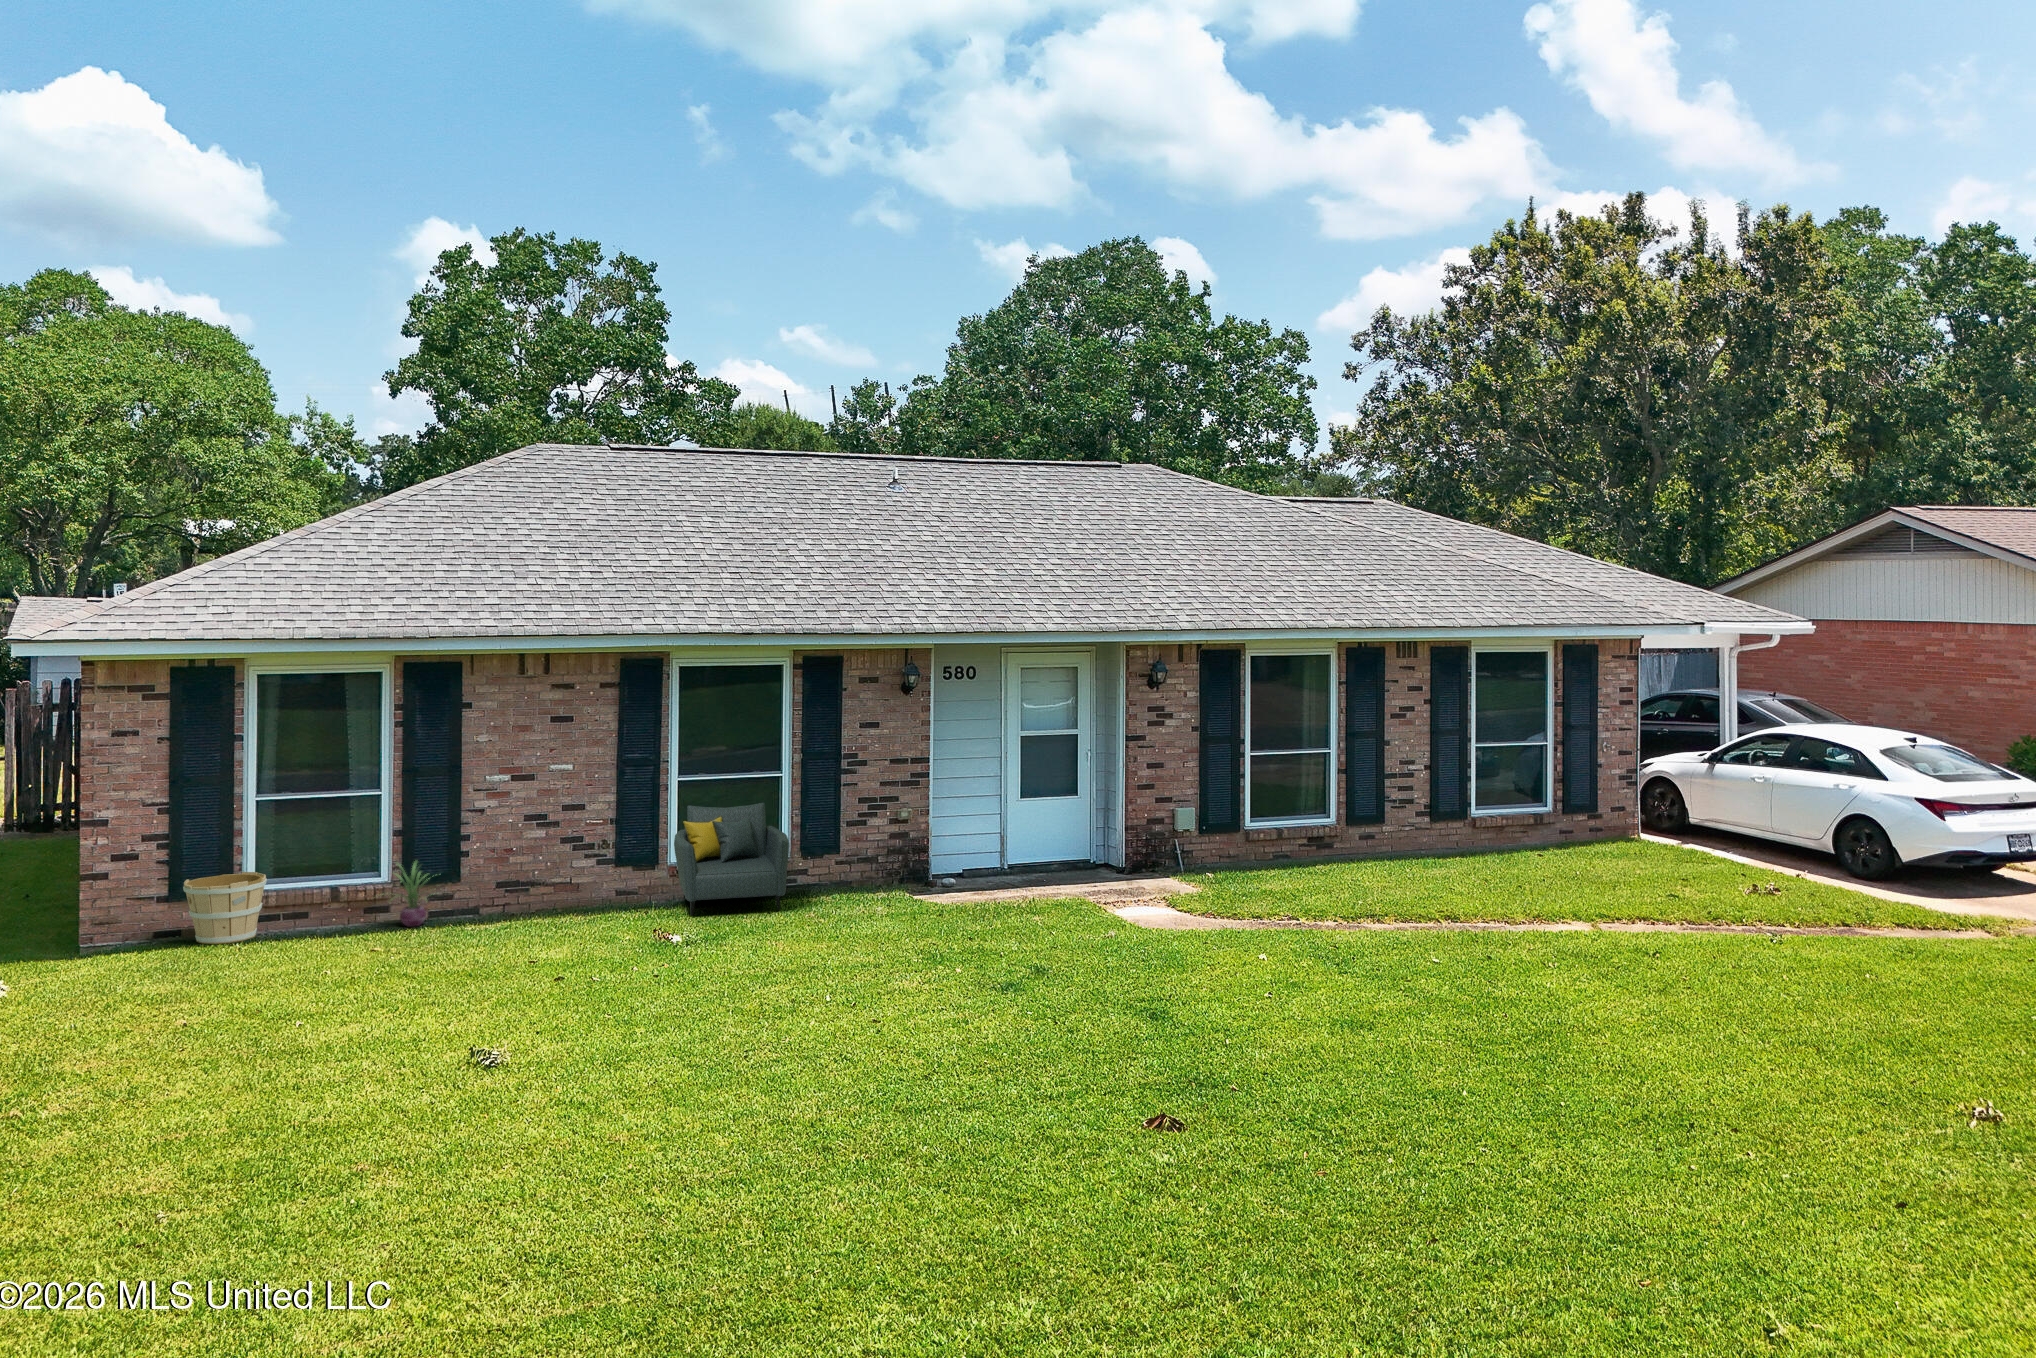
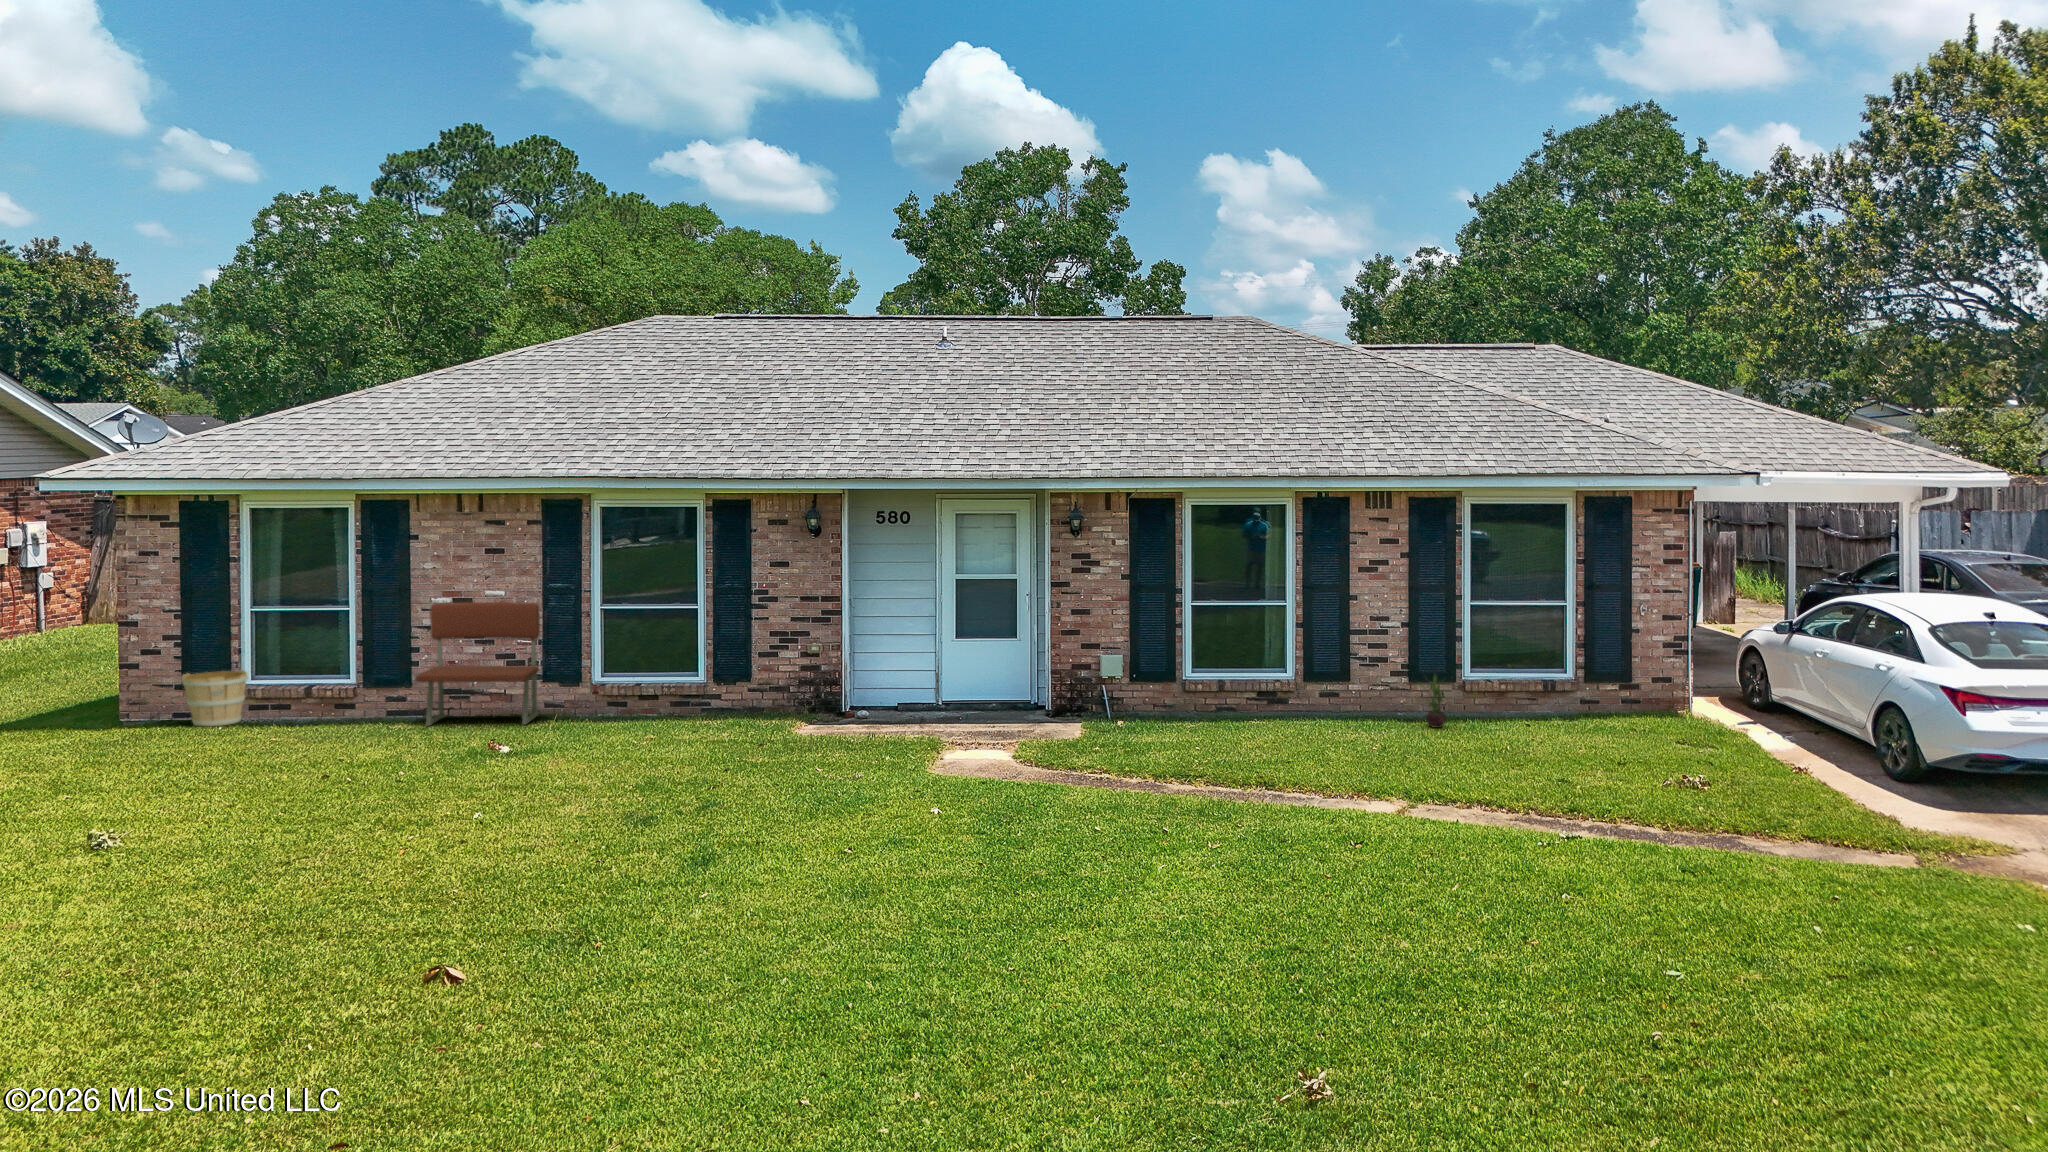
bench: none [495,777,626,924] -> present [415,602,540,726]
armchair: present [674,803,789,916] -> none [570,631,684,732]
decorative plant: present [391,860,434,927] -> present [1420,675,1447,728]

